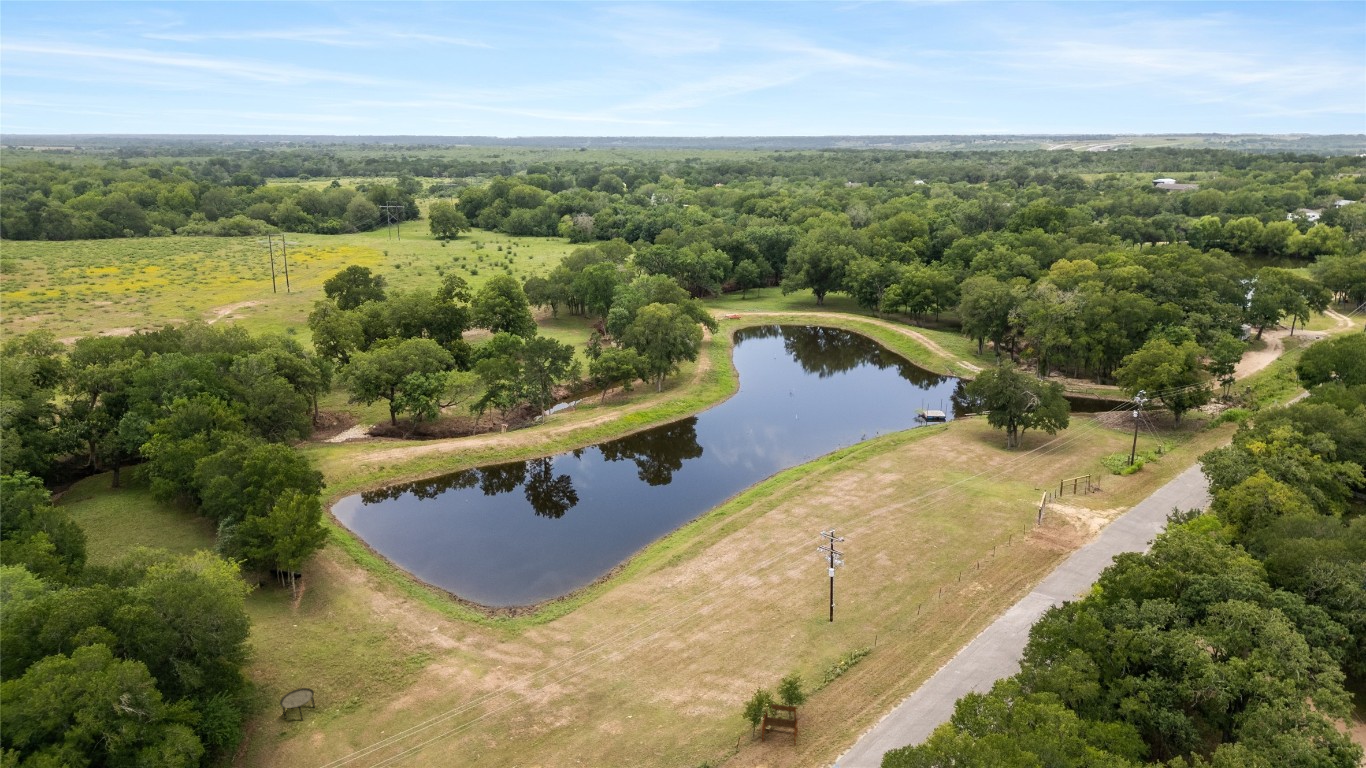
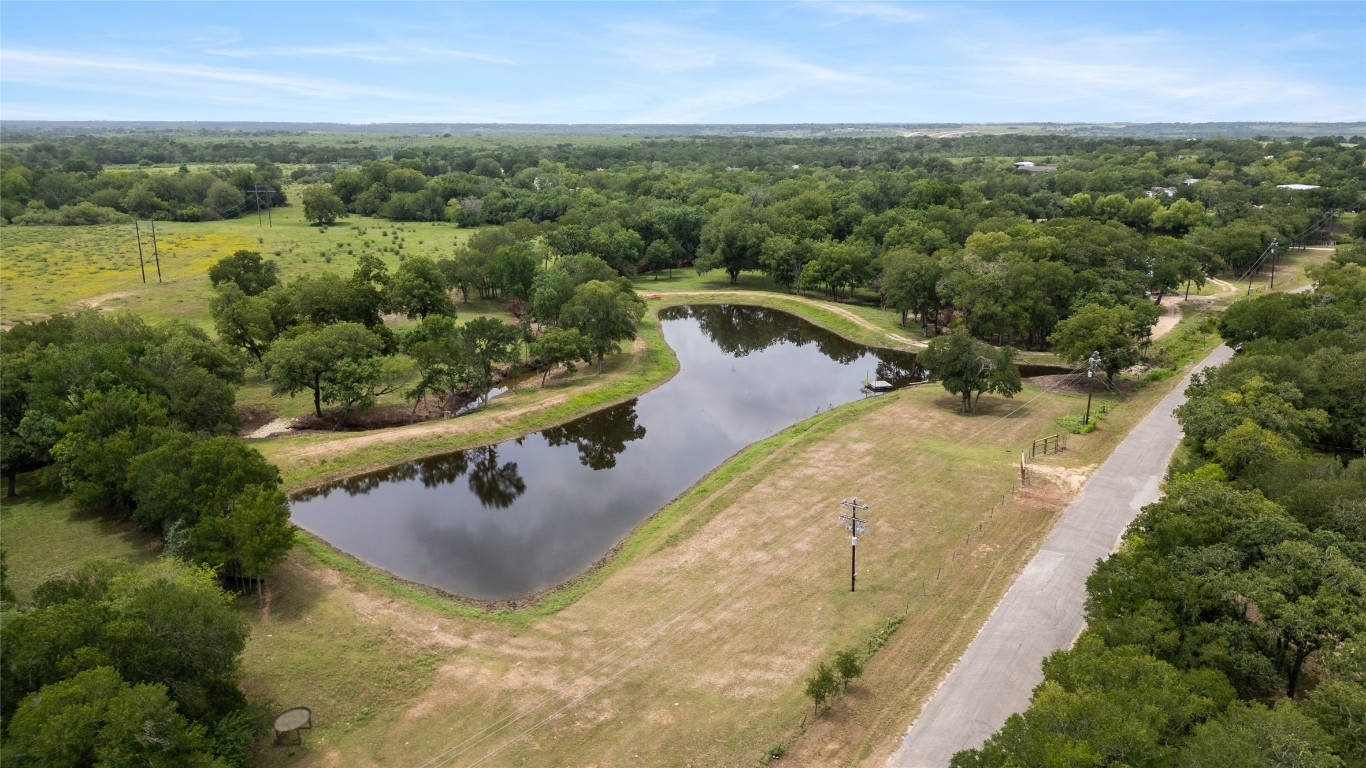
bench: present [762,704,798,745] -> none [826,676,864,717]

